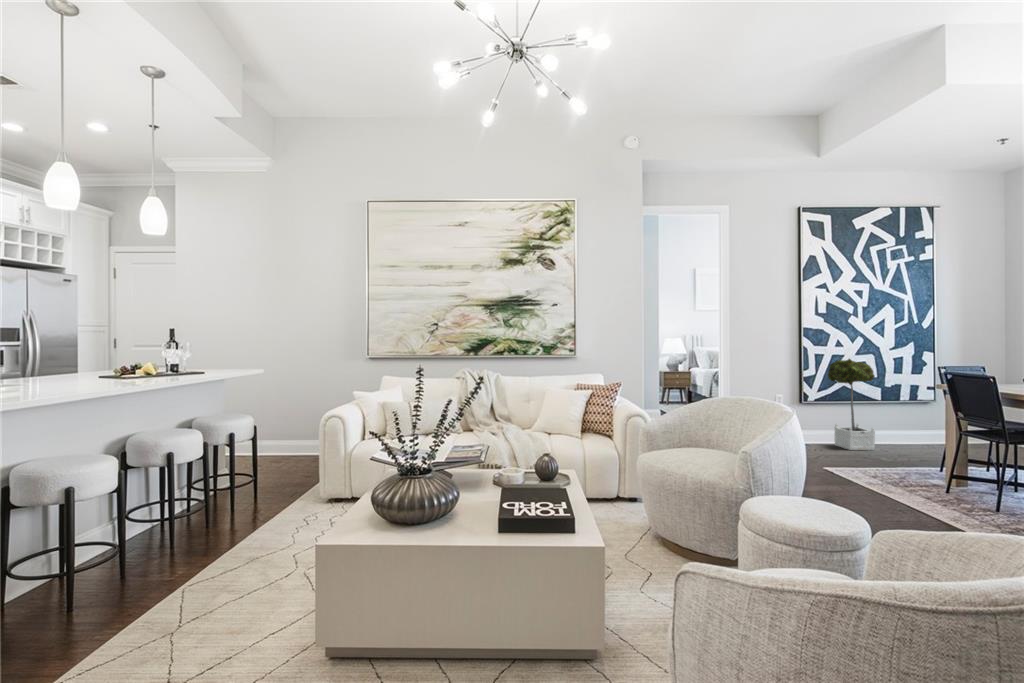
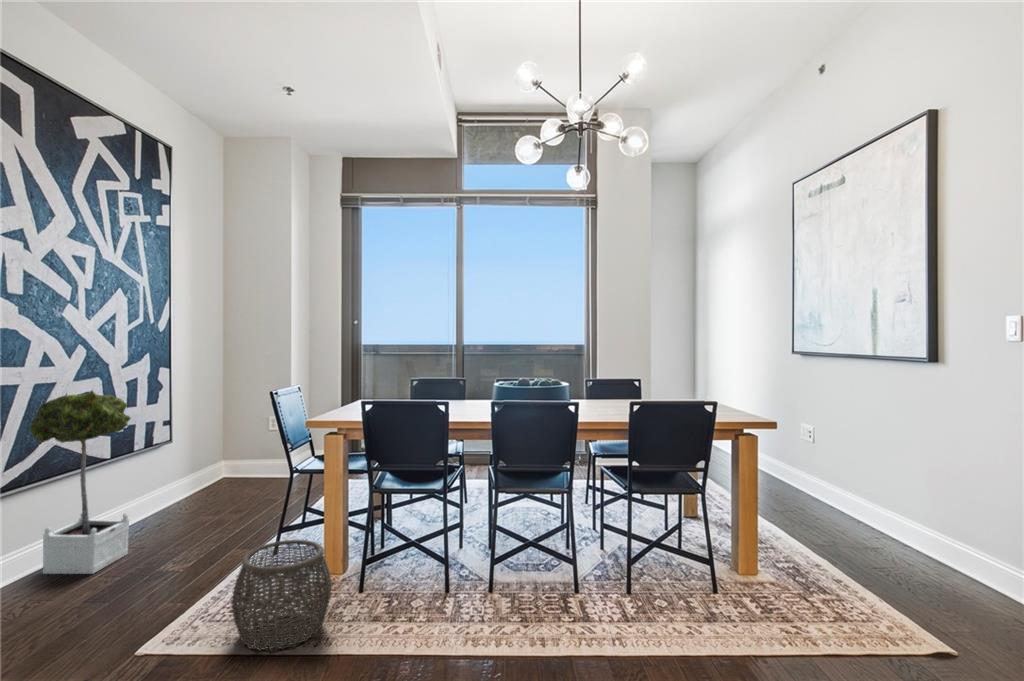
woven basket: none [852,438,911,487] -> present [231,540,332,651]

